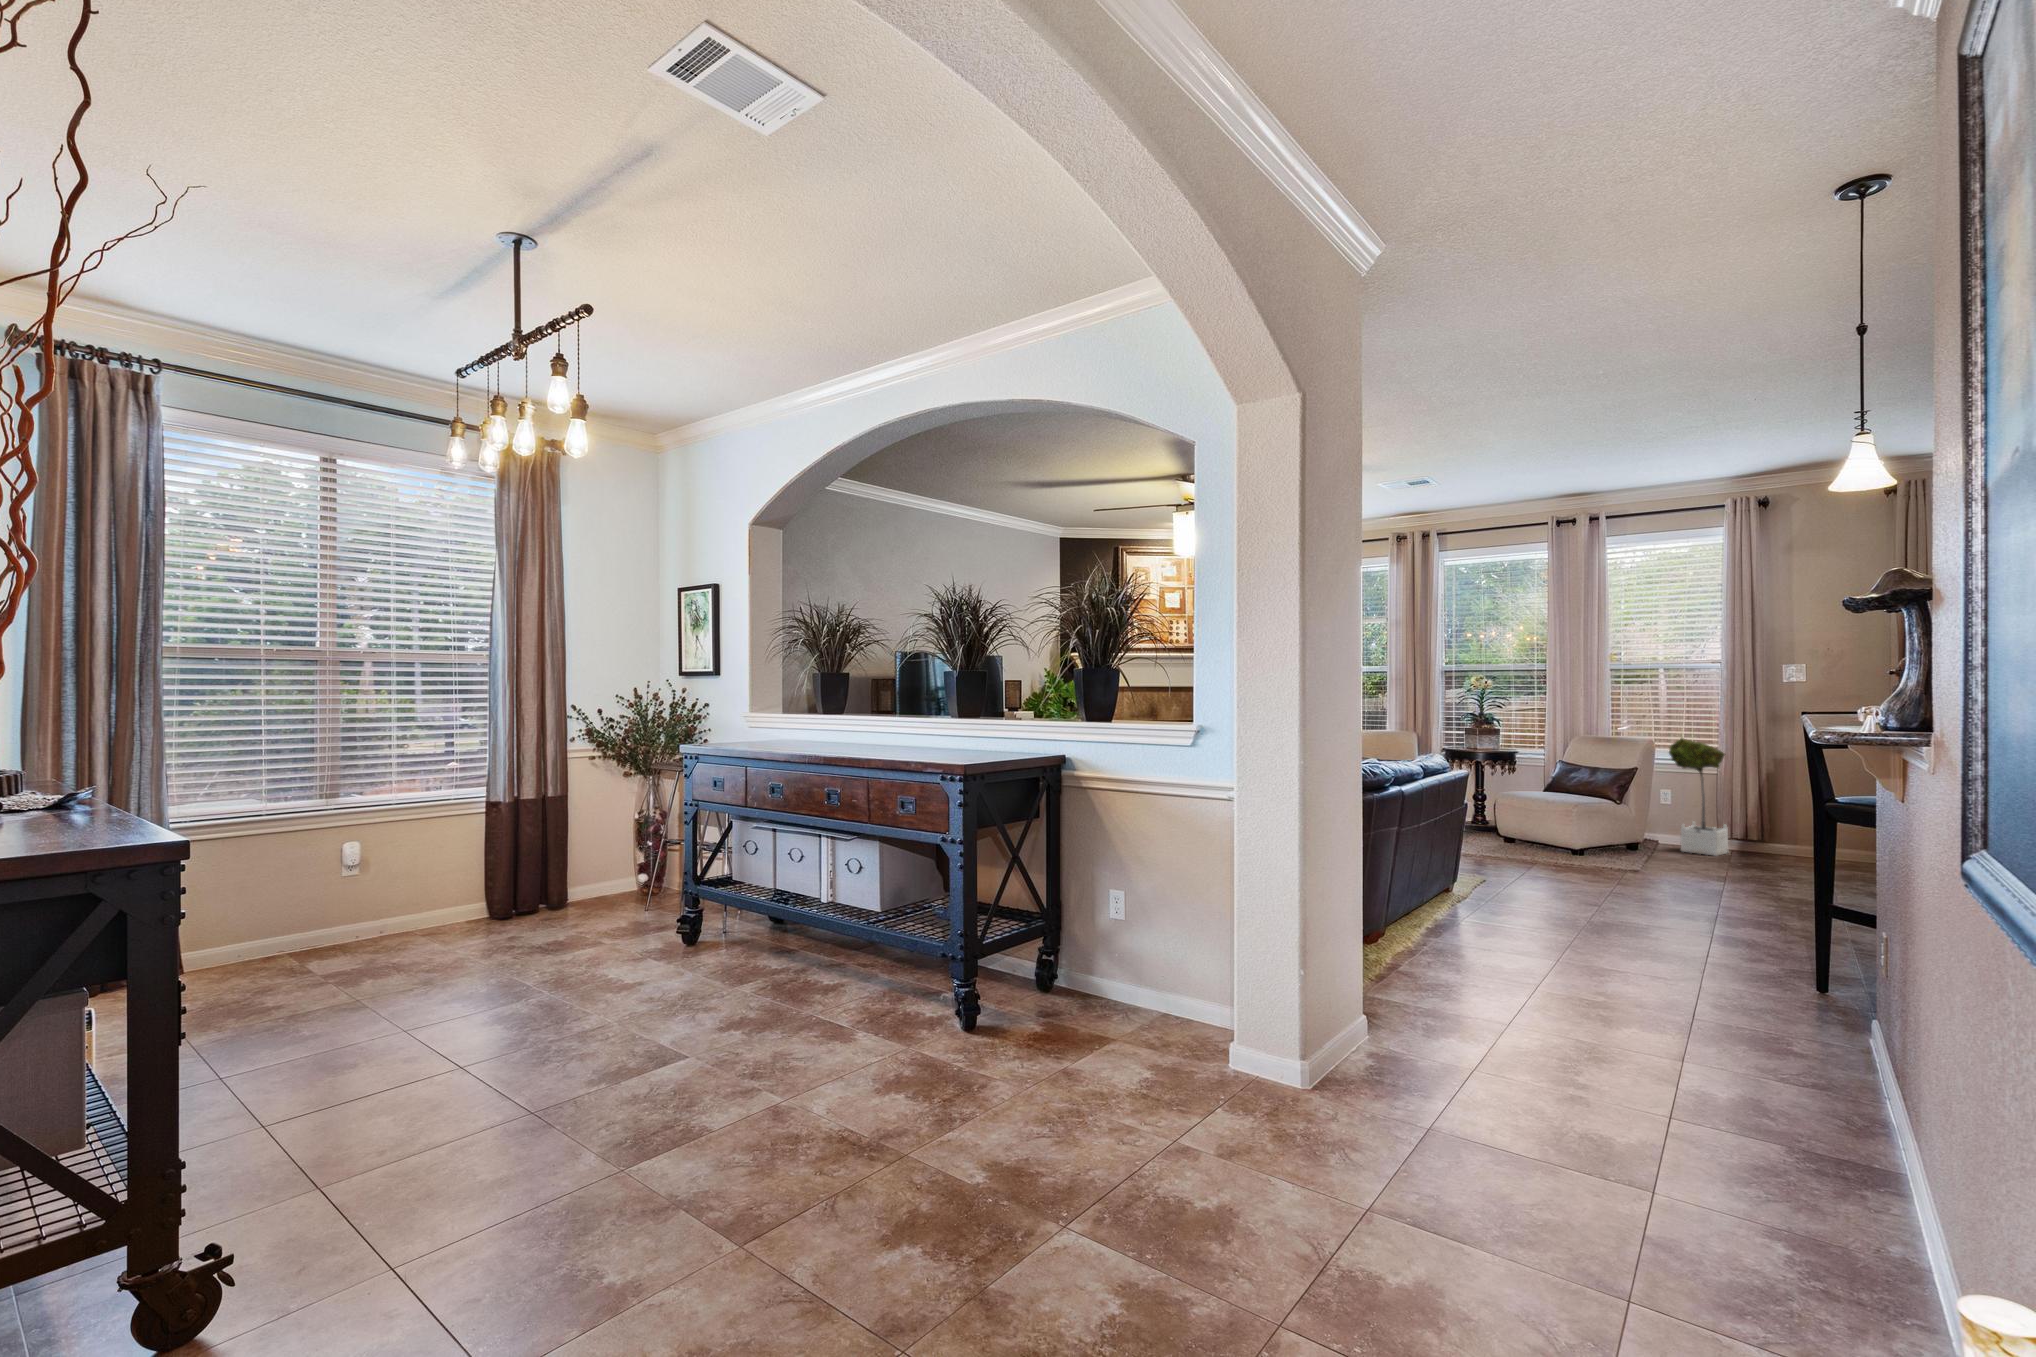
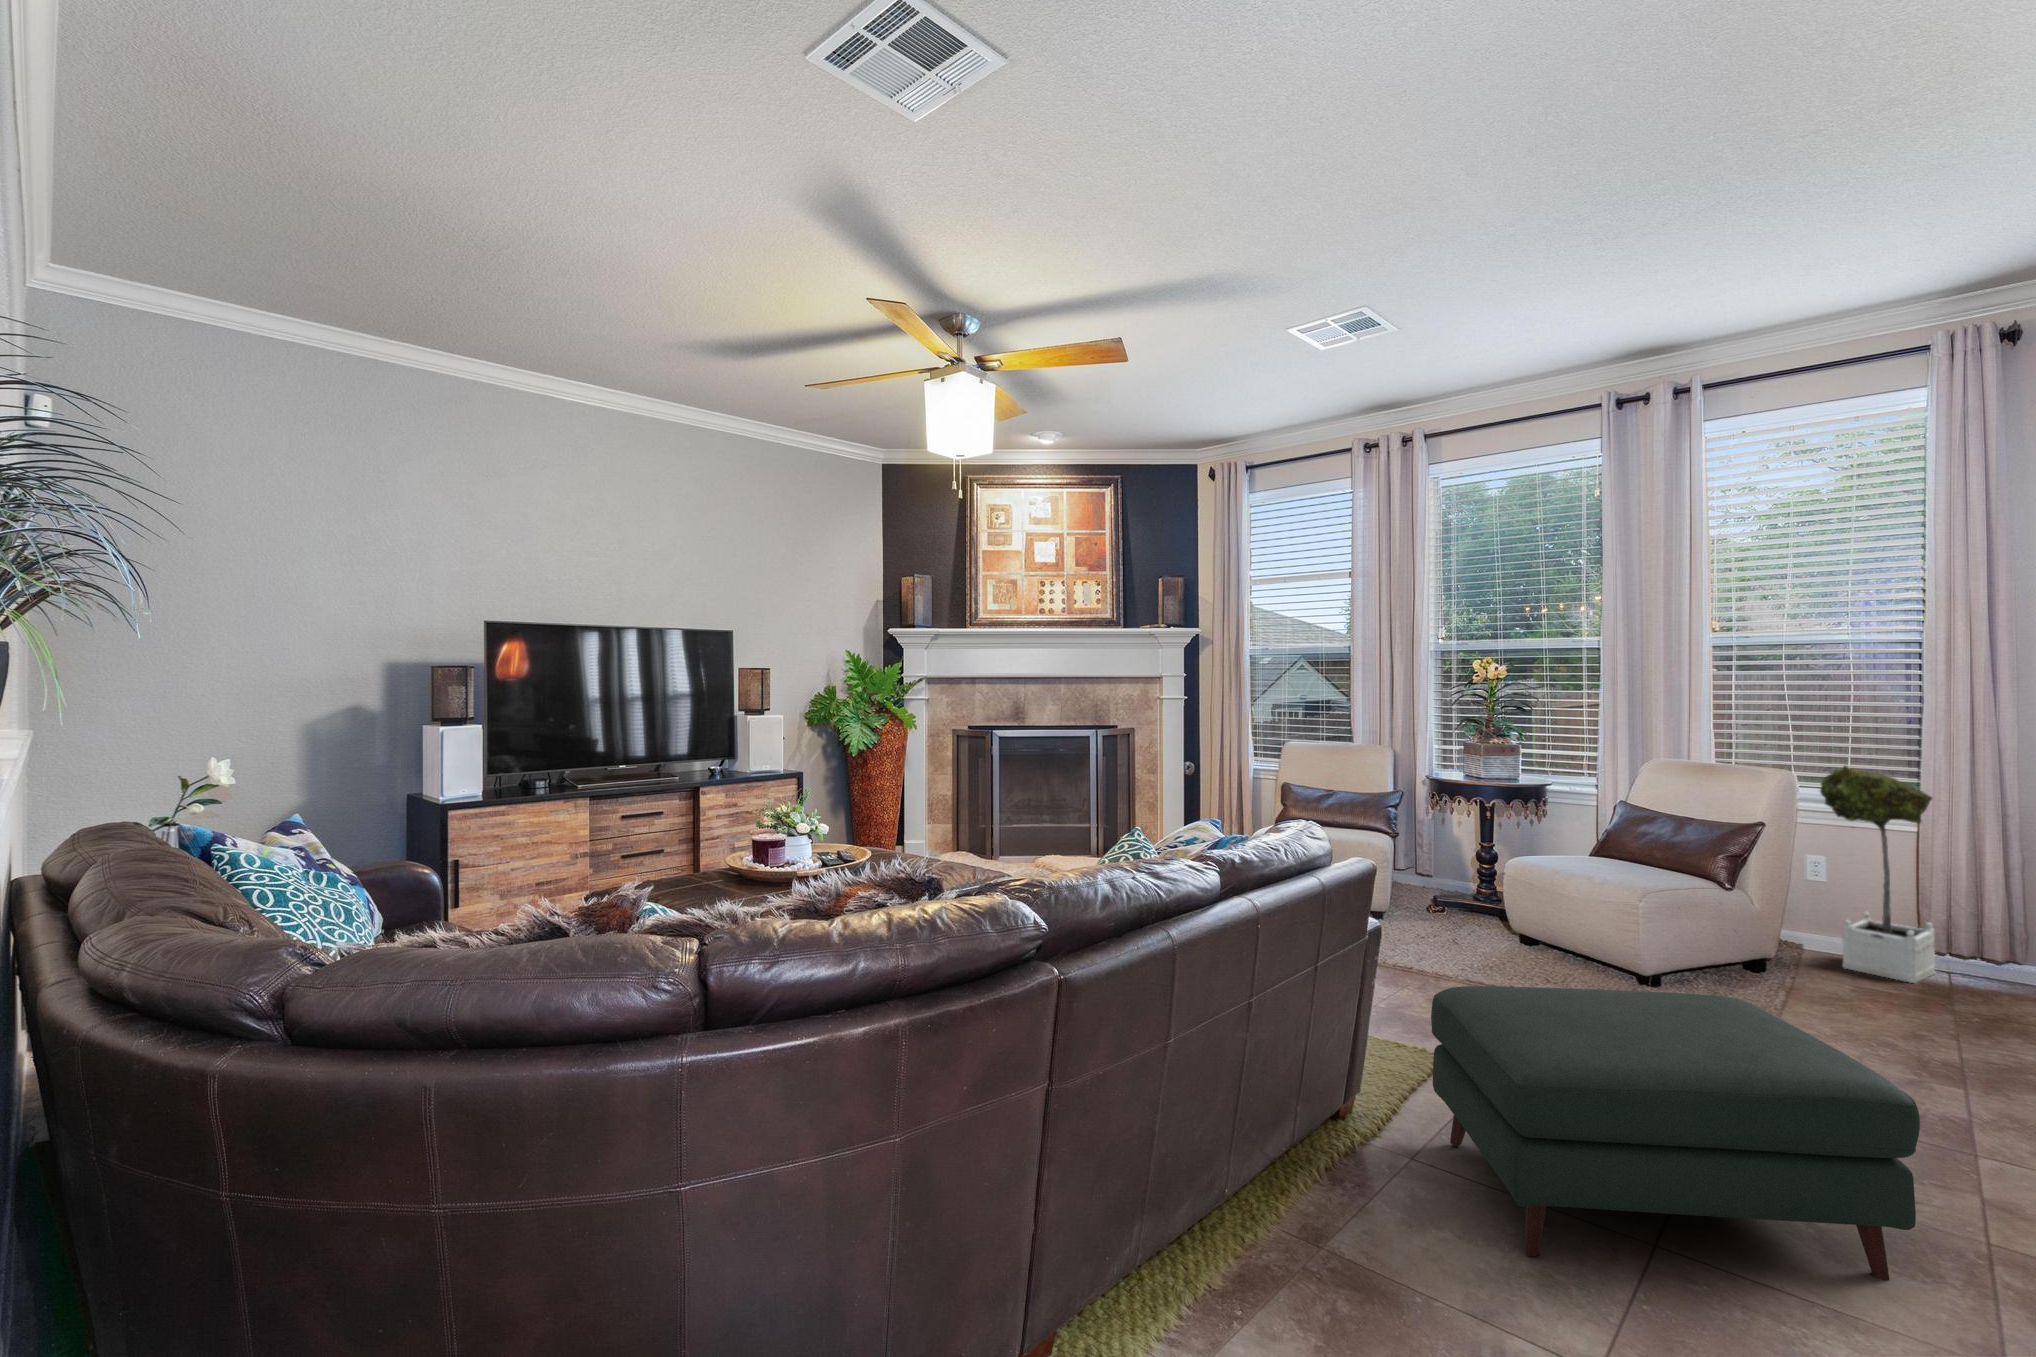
ottoman: none [1490,822,1691,918] -> present [1431,986,1920,1281]

